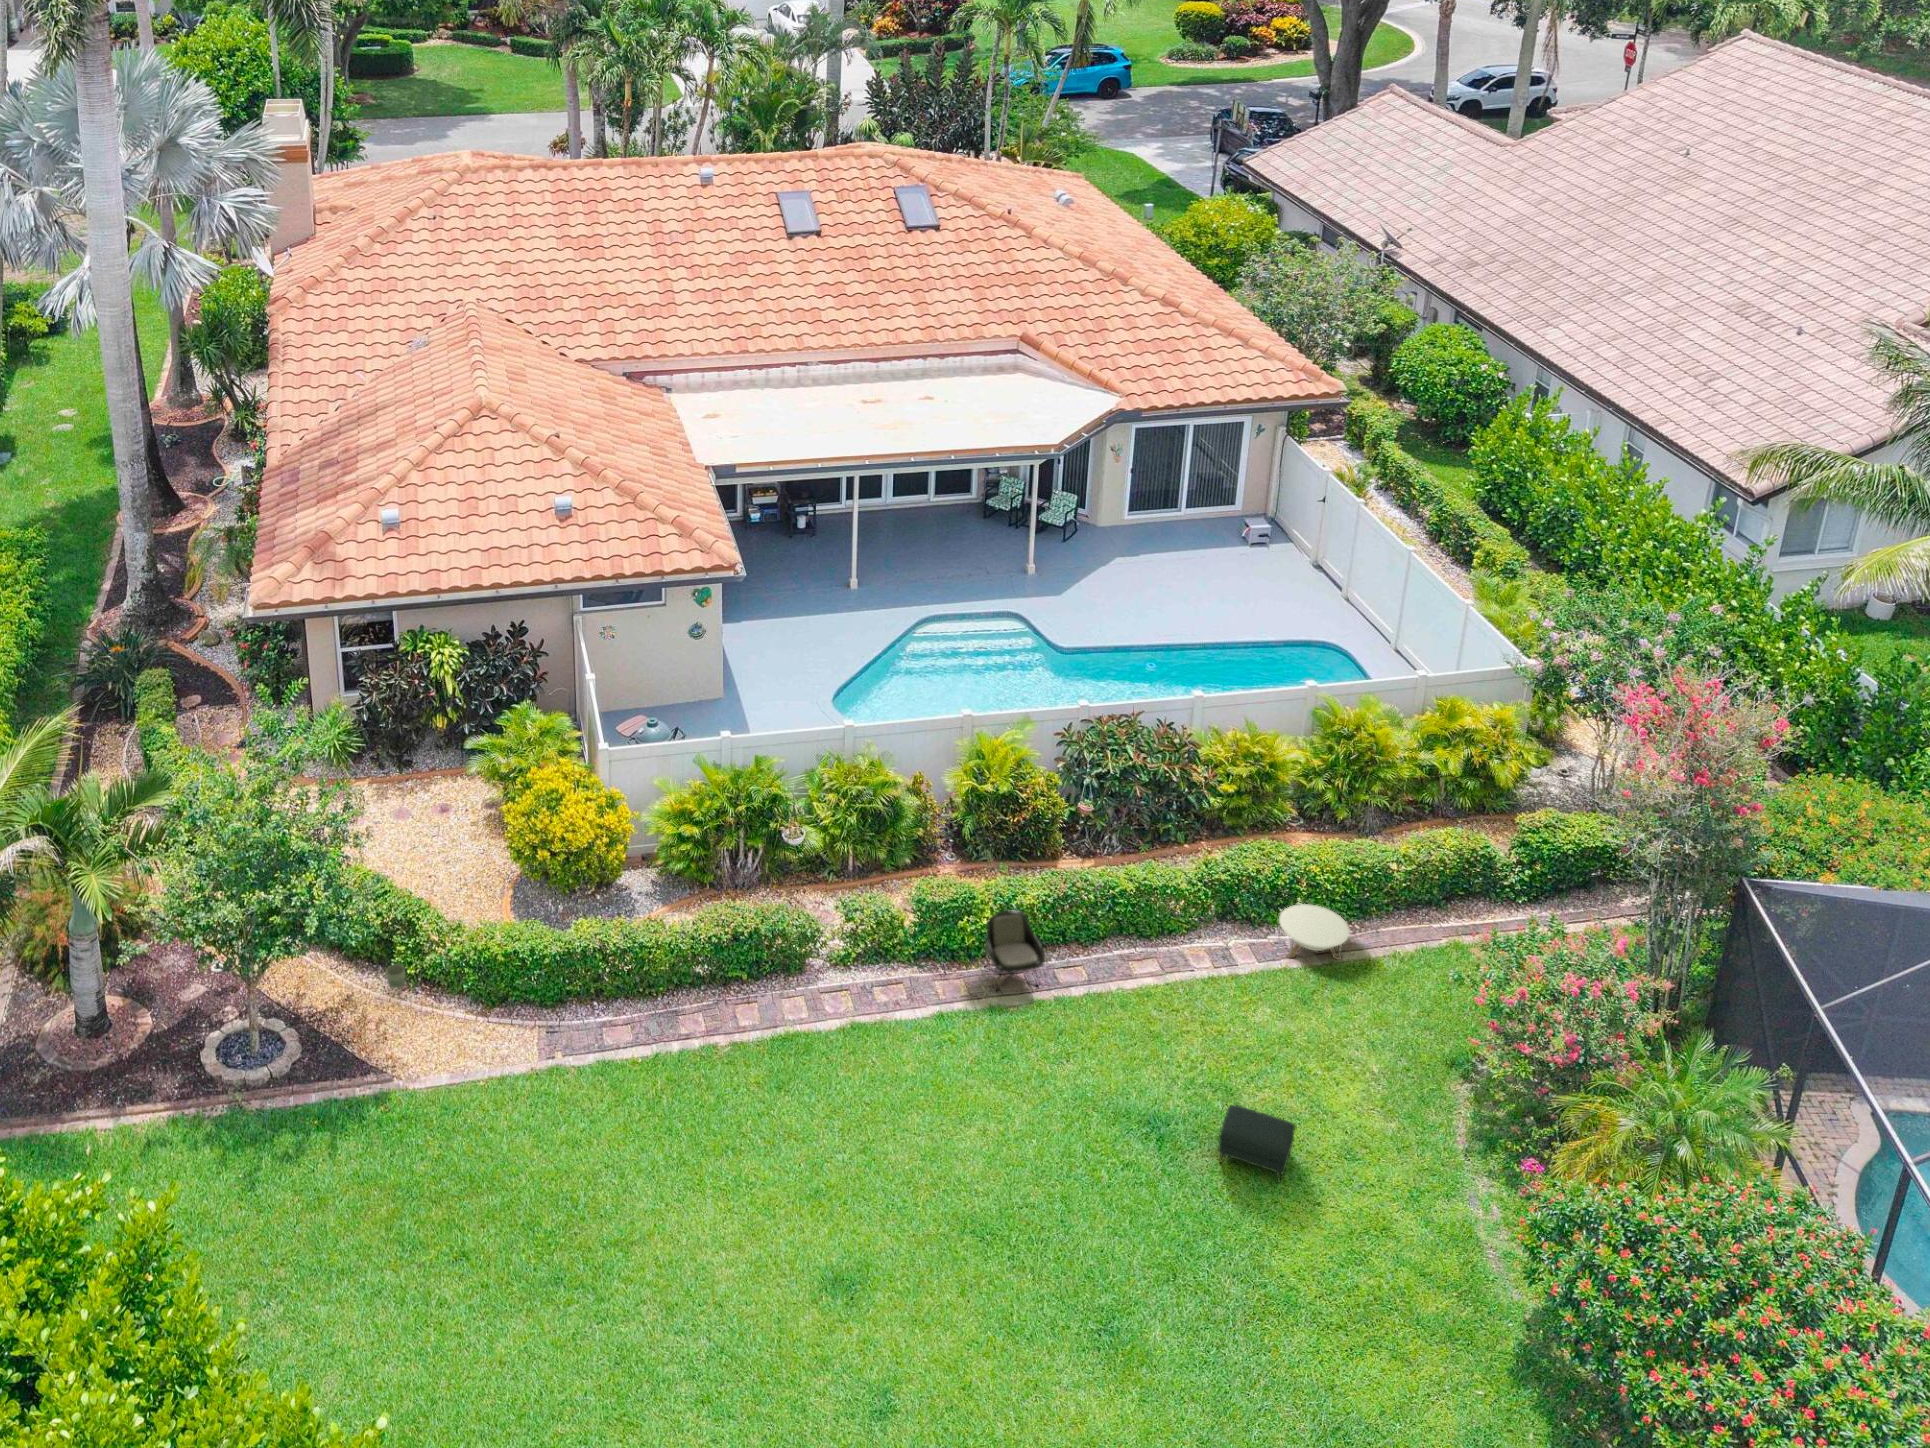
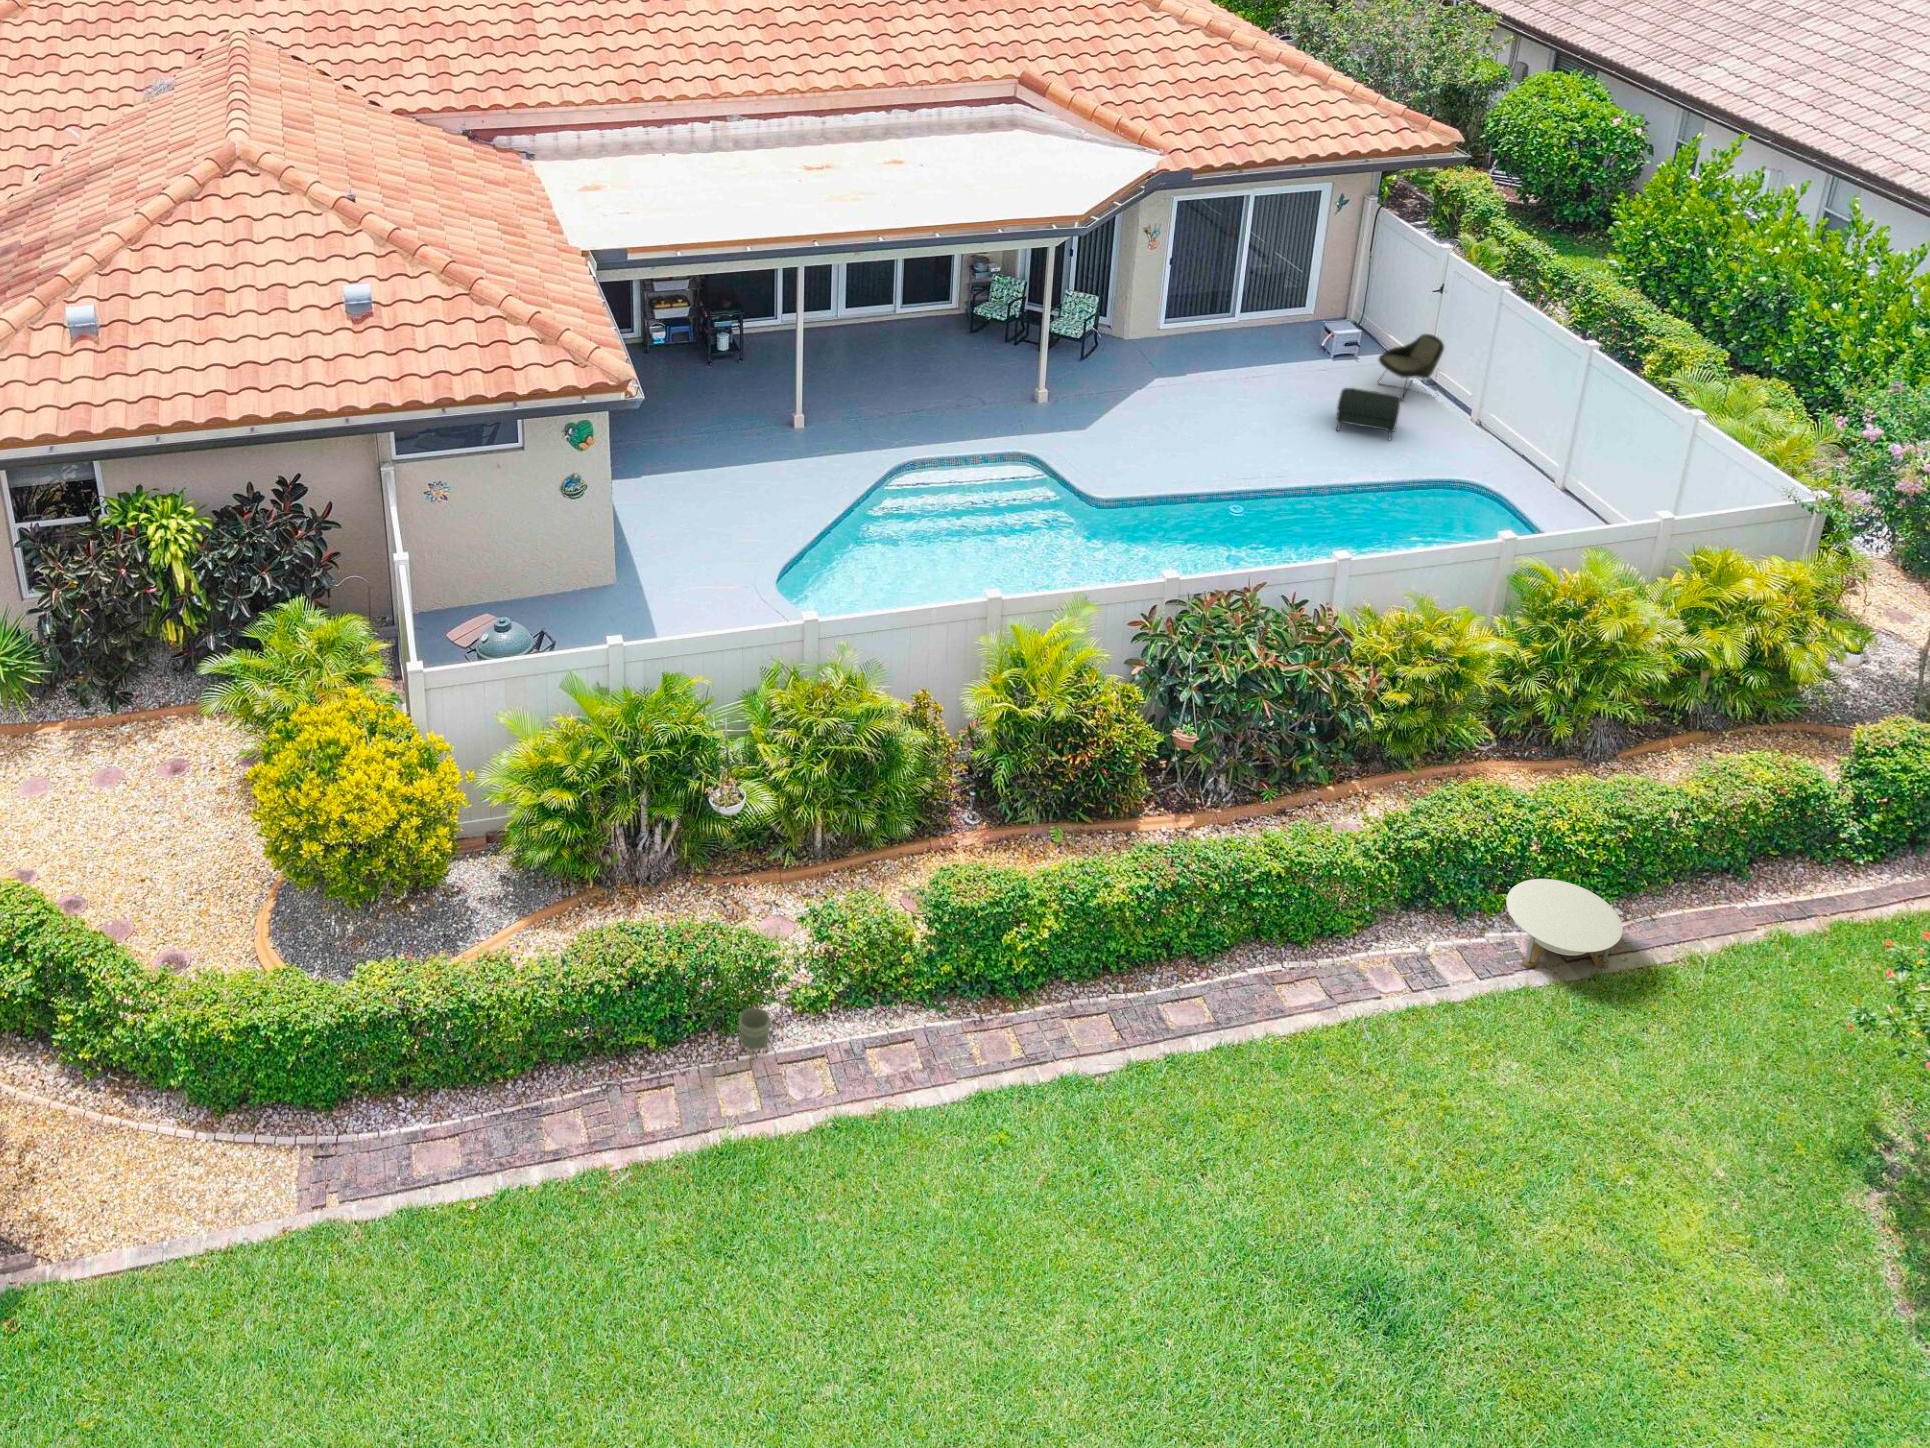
lounge chair: present [985,911,1045,991] -> present [1378,334,1444,399]
planter: present [386,964,405,993] -> present [739,1008,770,1065]
ottoman: present [1218,1105,1295,1182] -> present [1336,388,1401,439]

